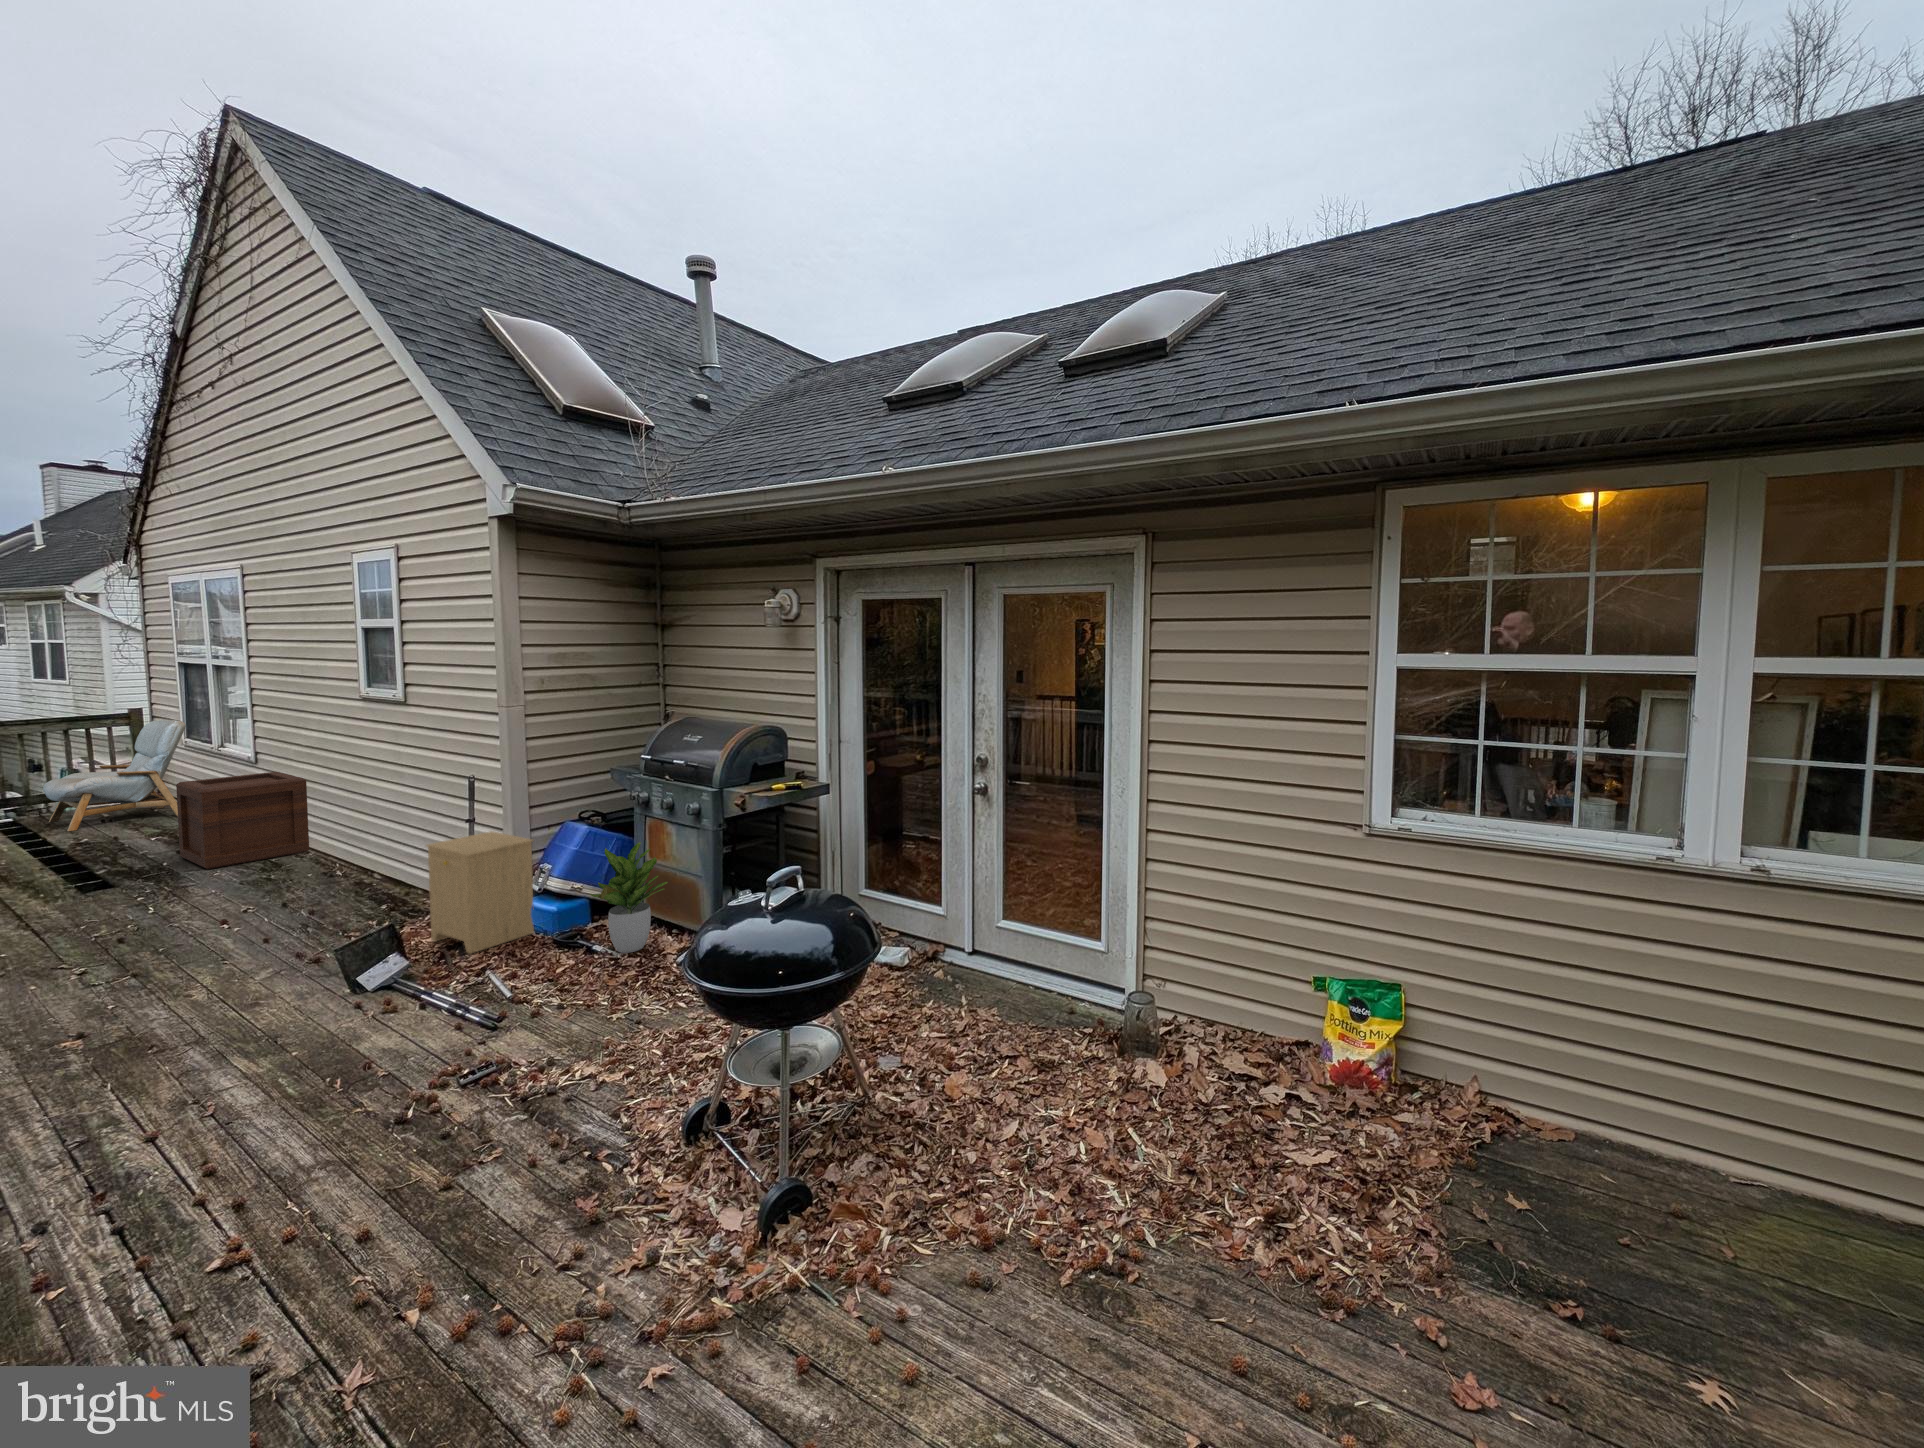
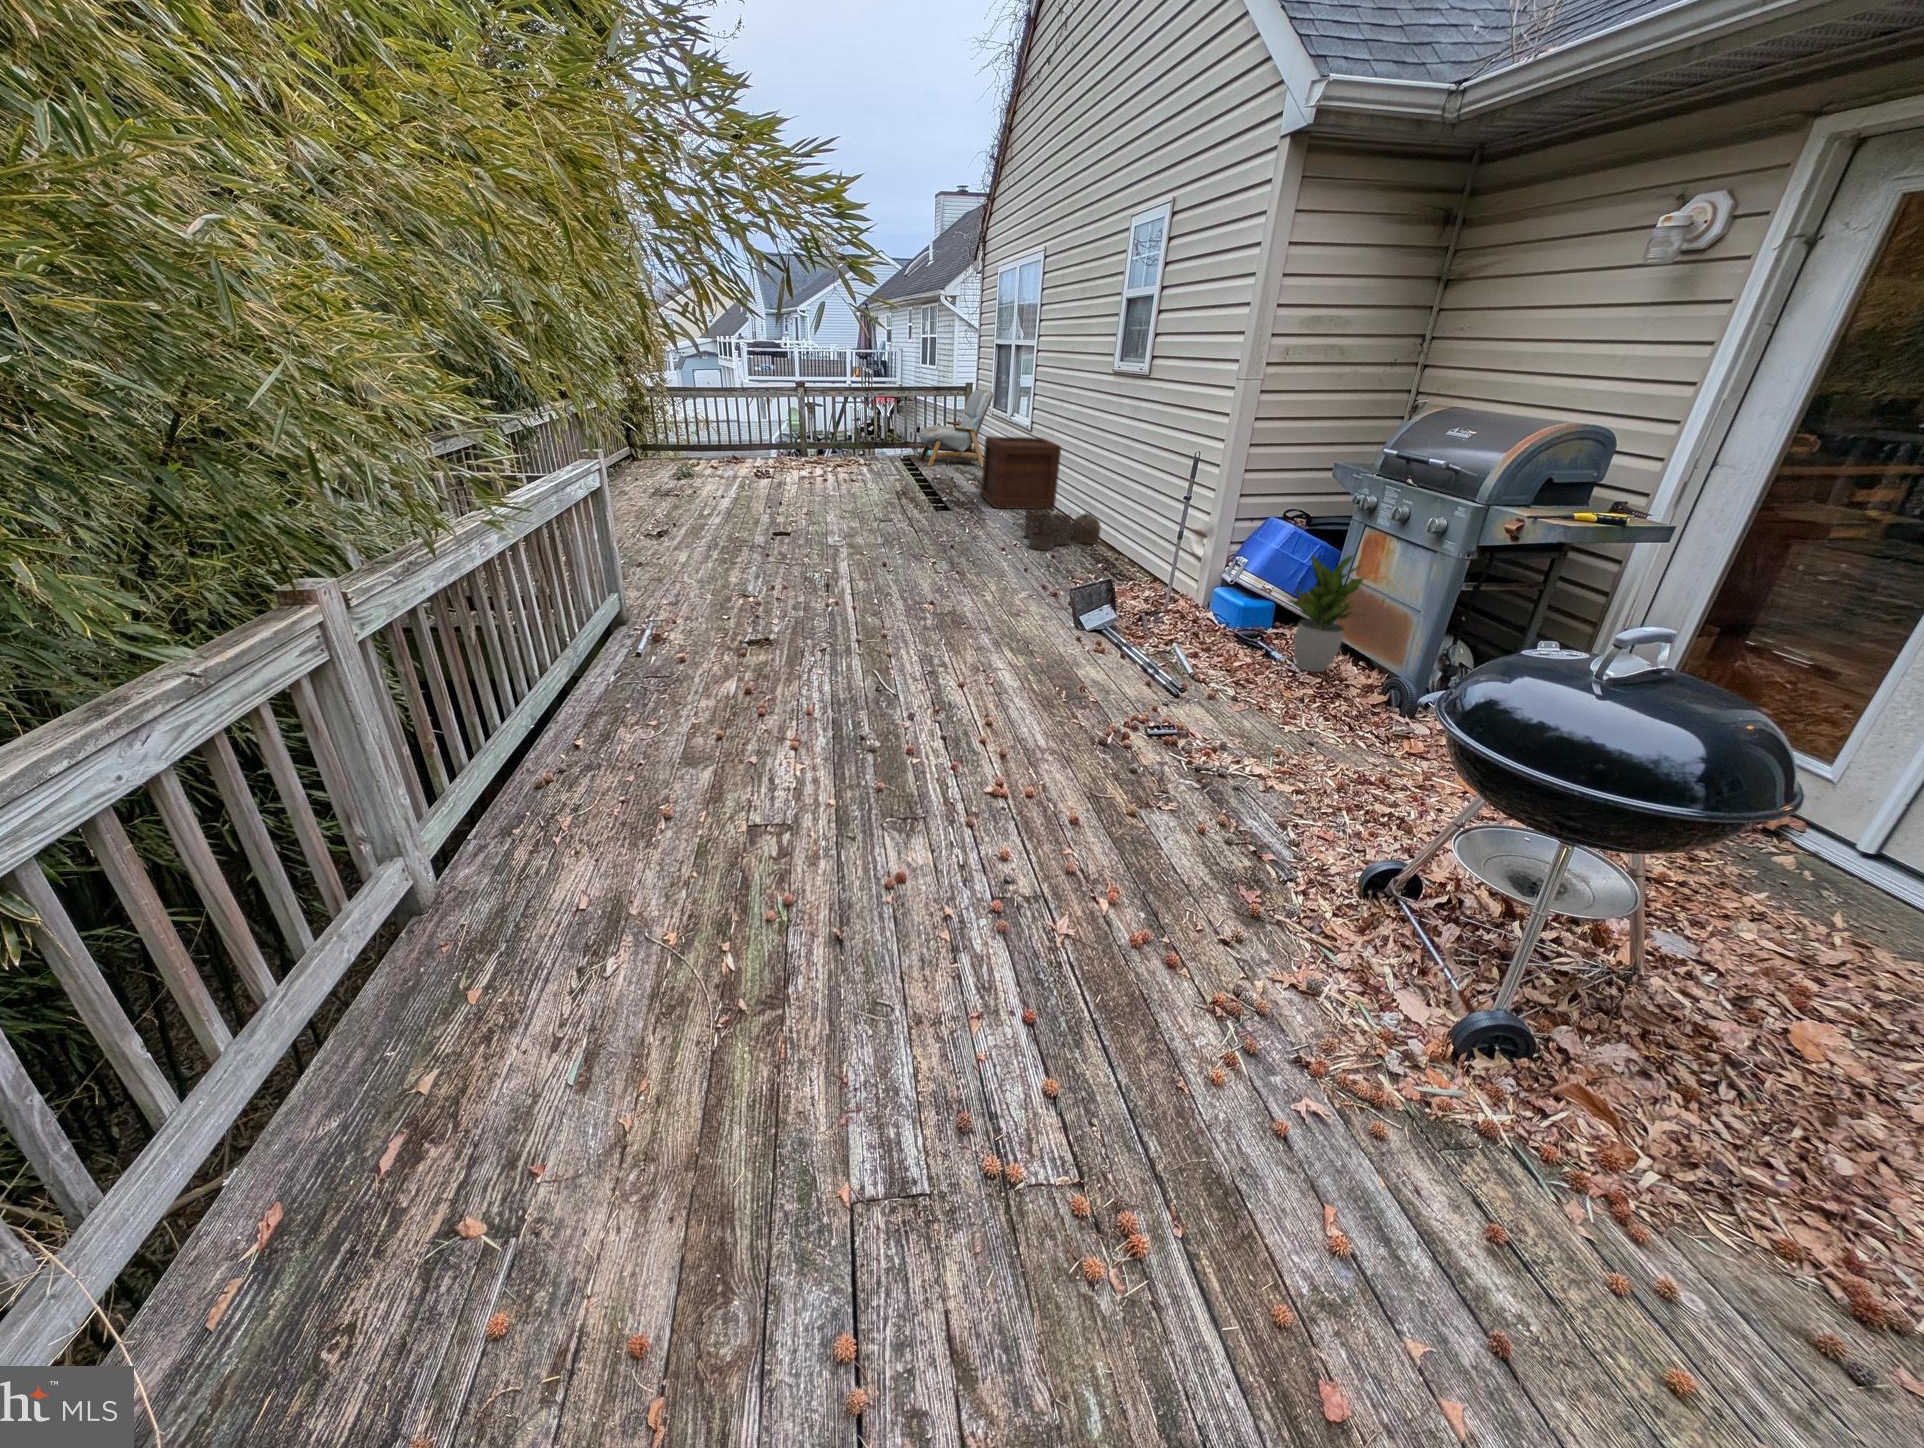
side table: present [426,831,534,954] -> none [1134,514,1239,625]
woven basket: none [259,848,379,910] -> present [1025,505,1101,550]

